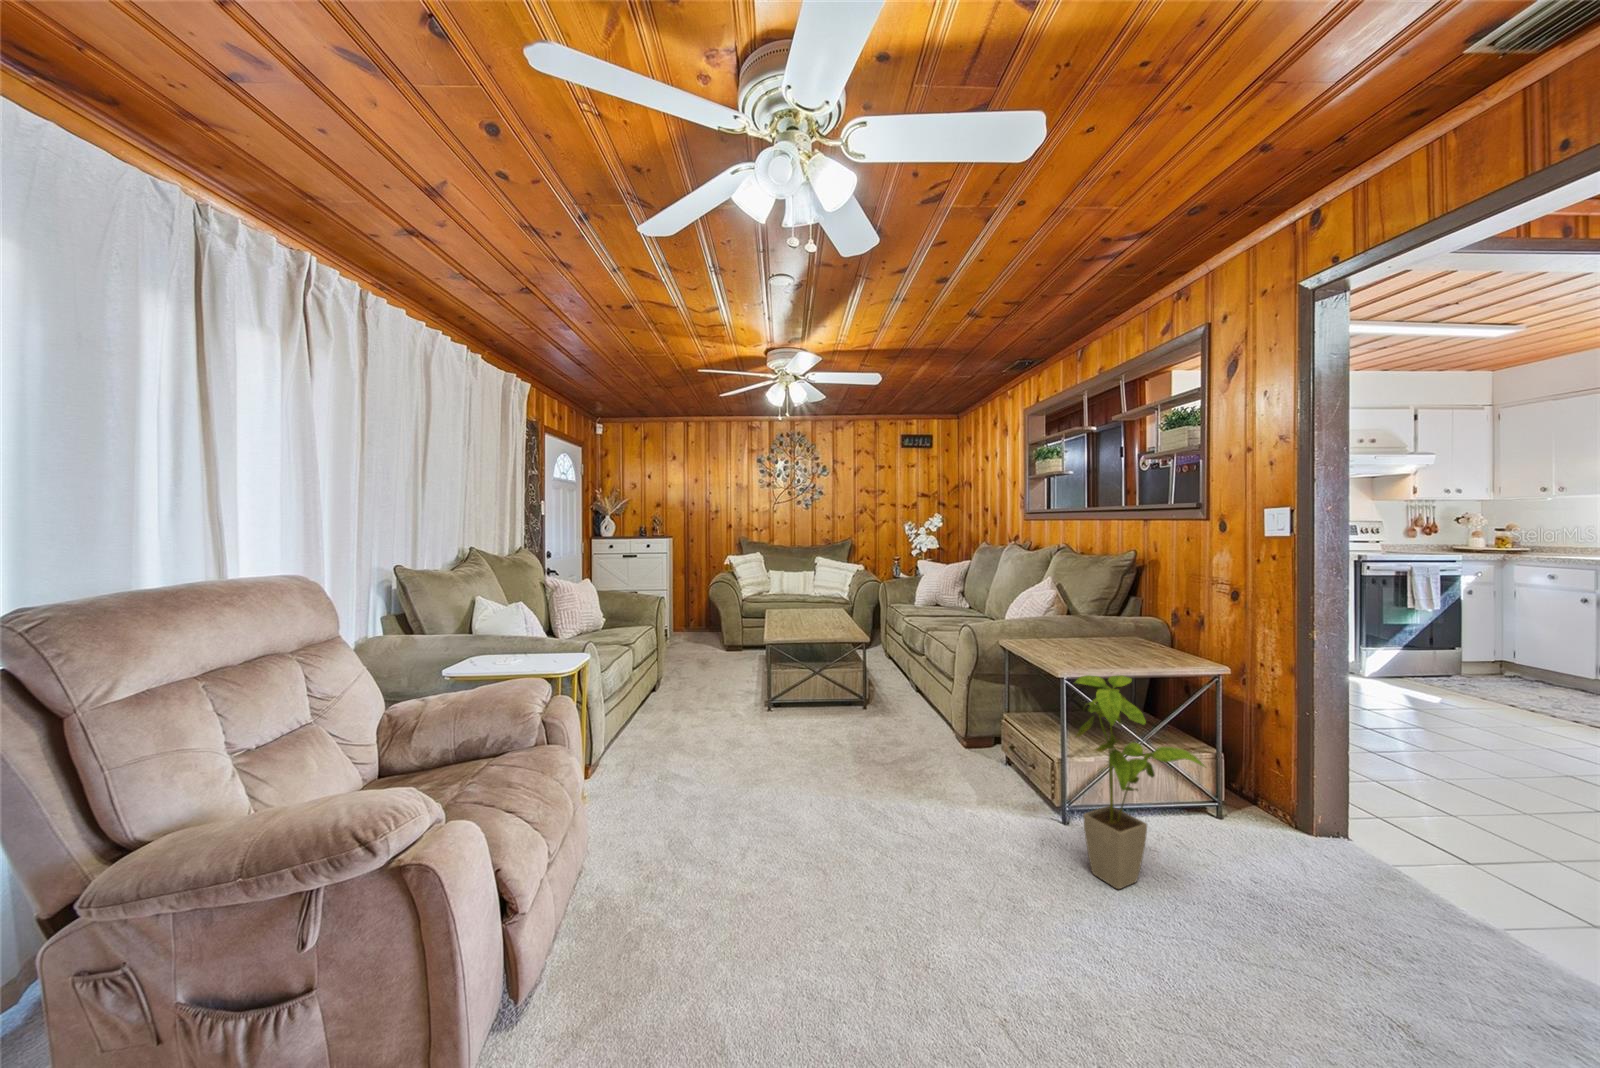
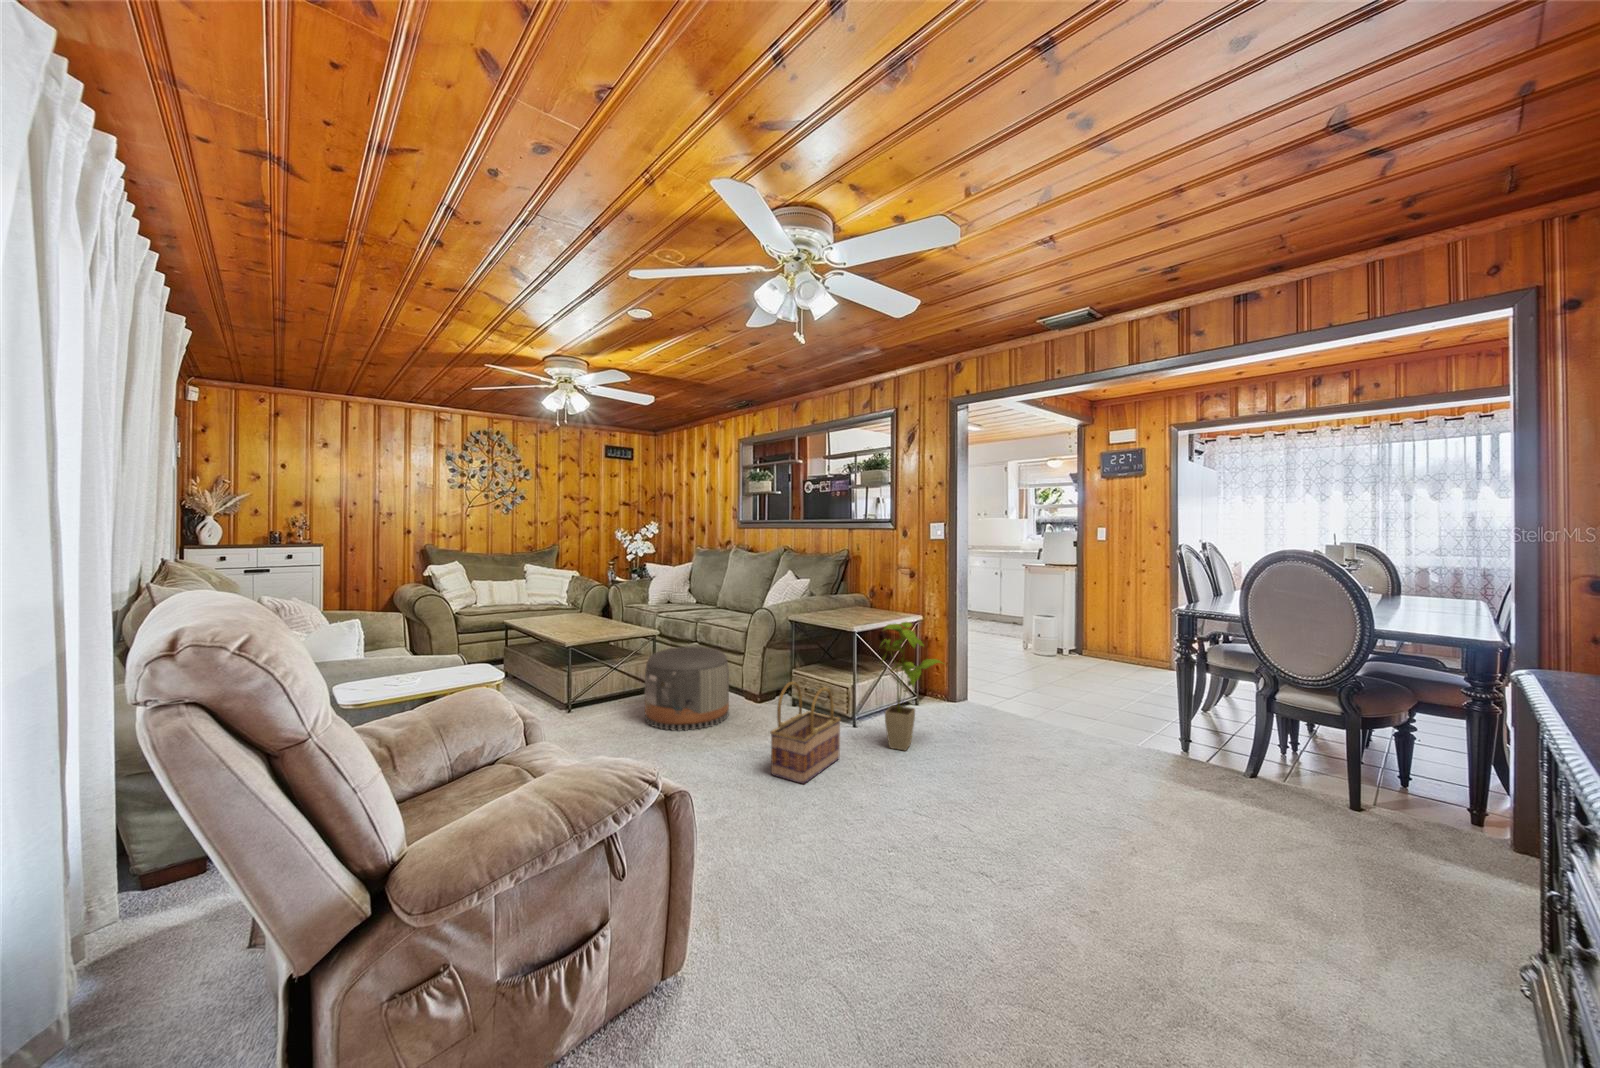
pouf: none [824,659,922,762] -> present [645,647,729,731]
basket: none [877,733,996,883] -> present [770,682,841,784]

